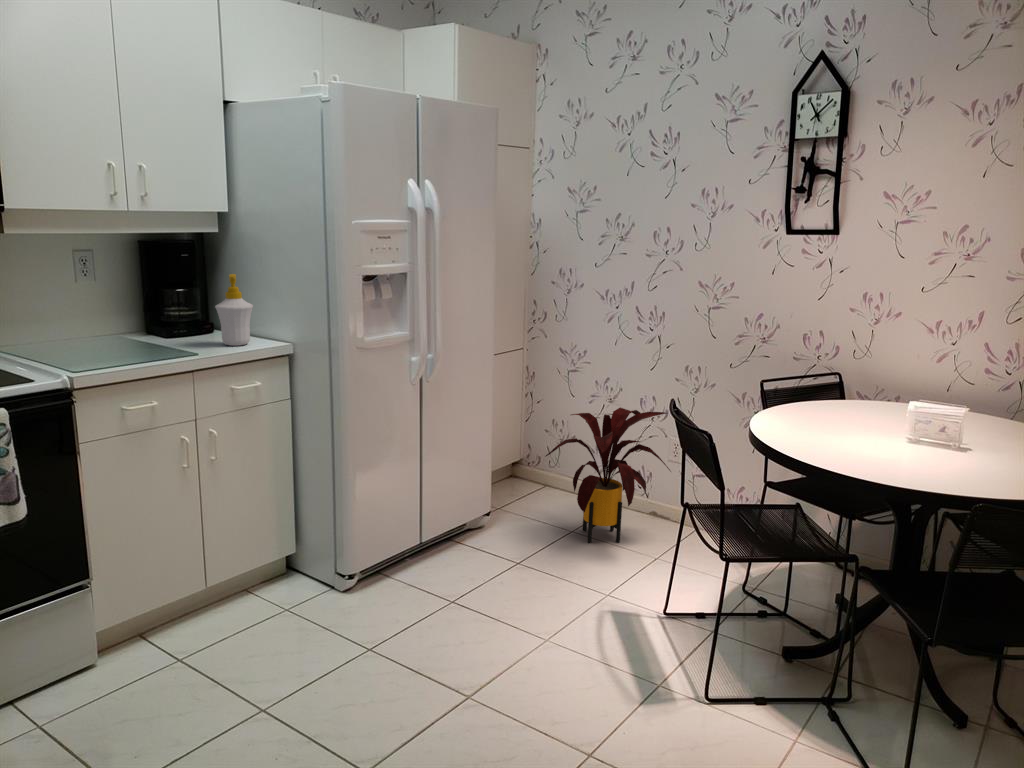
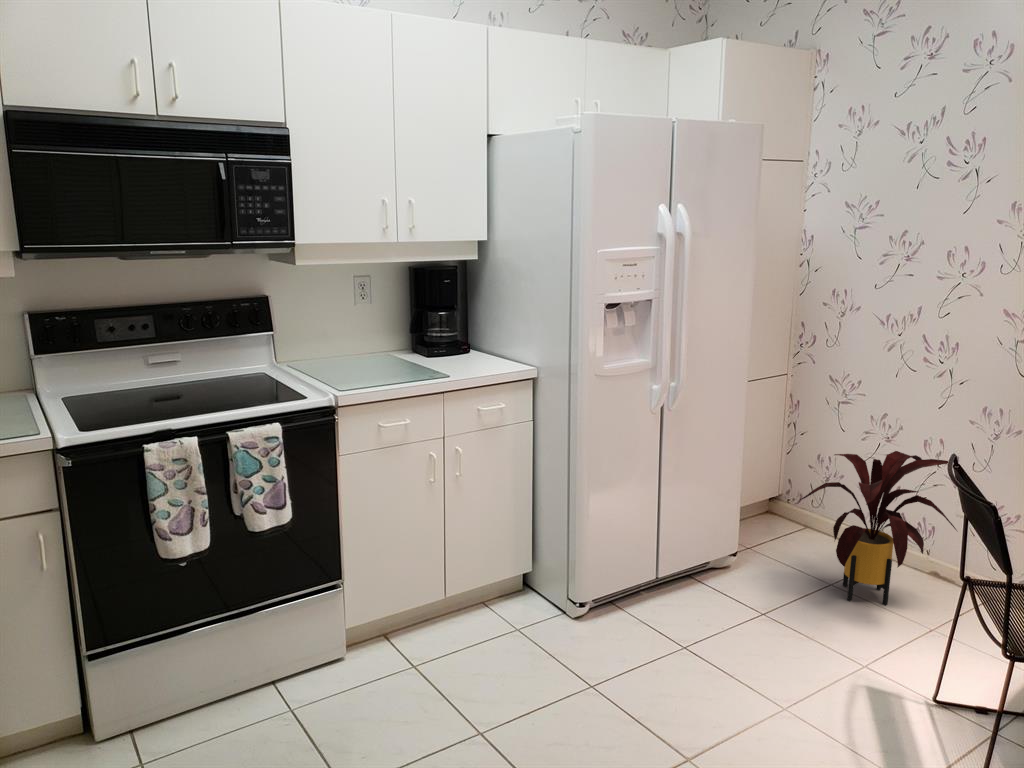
soap bottle: present [215,274,253,346] -> none [468,300,502,369]

